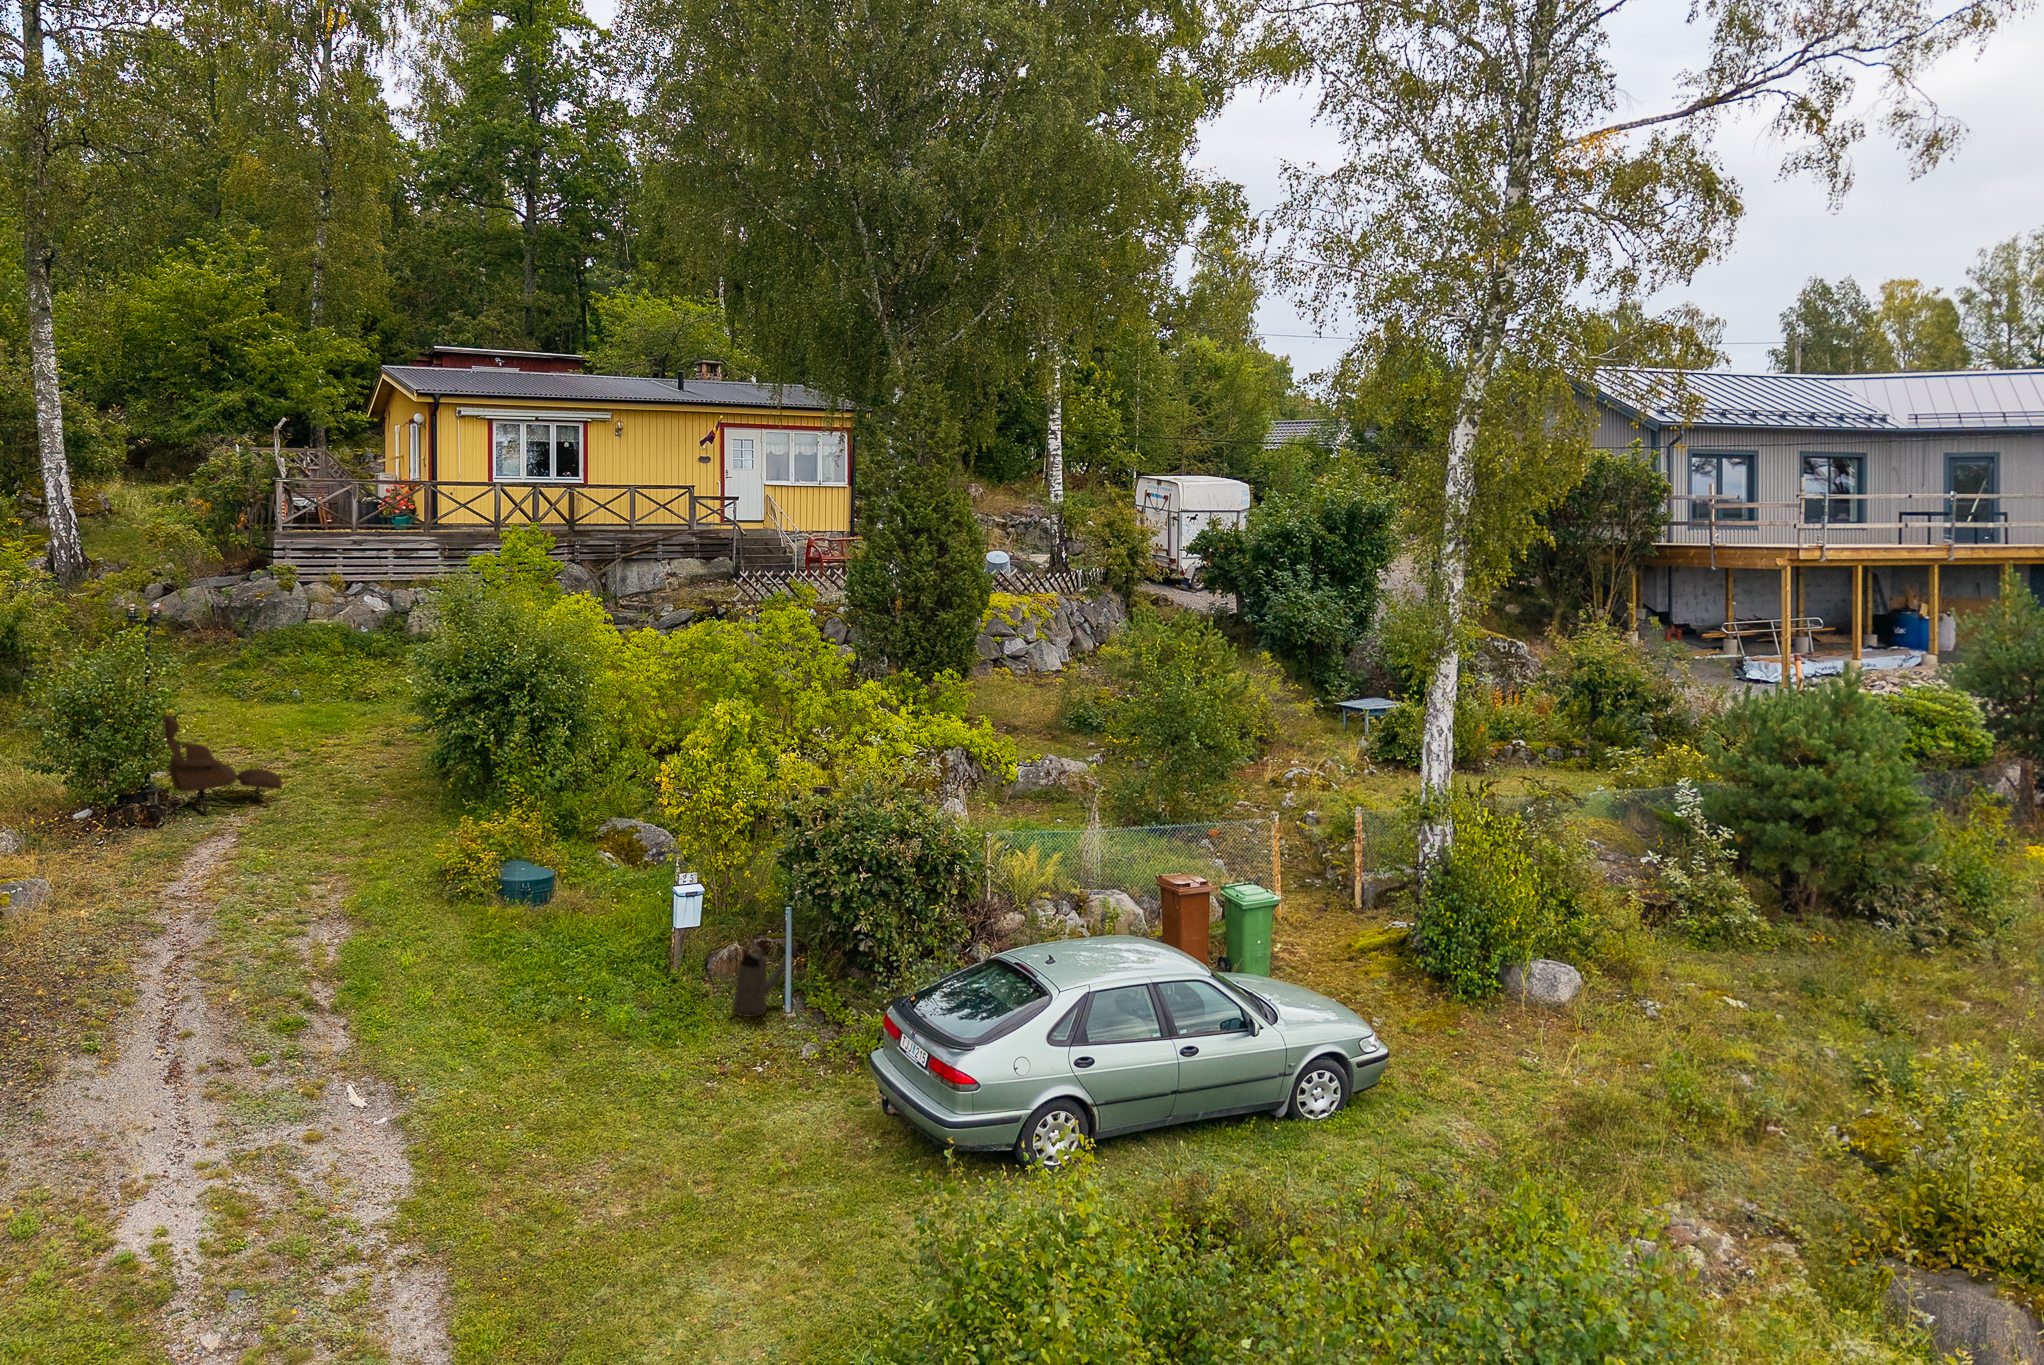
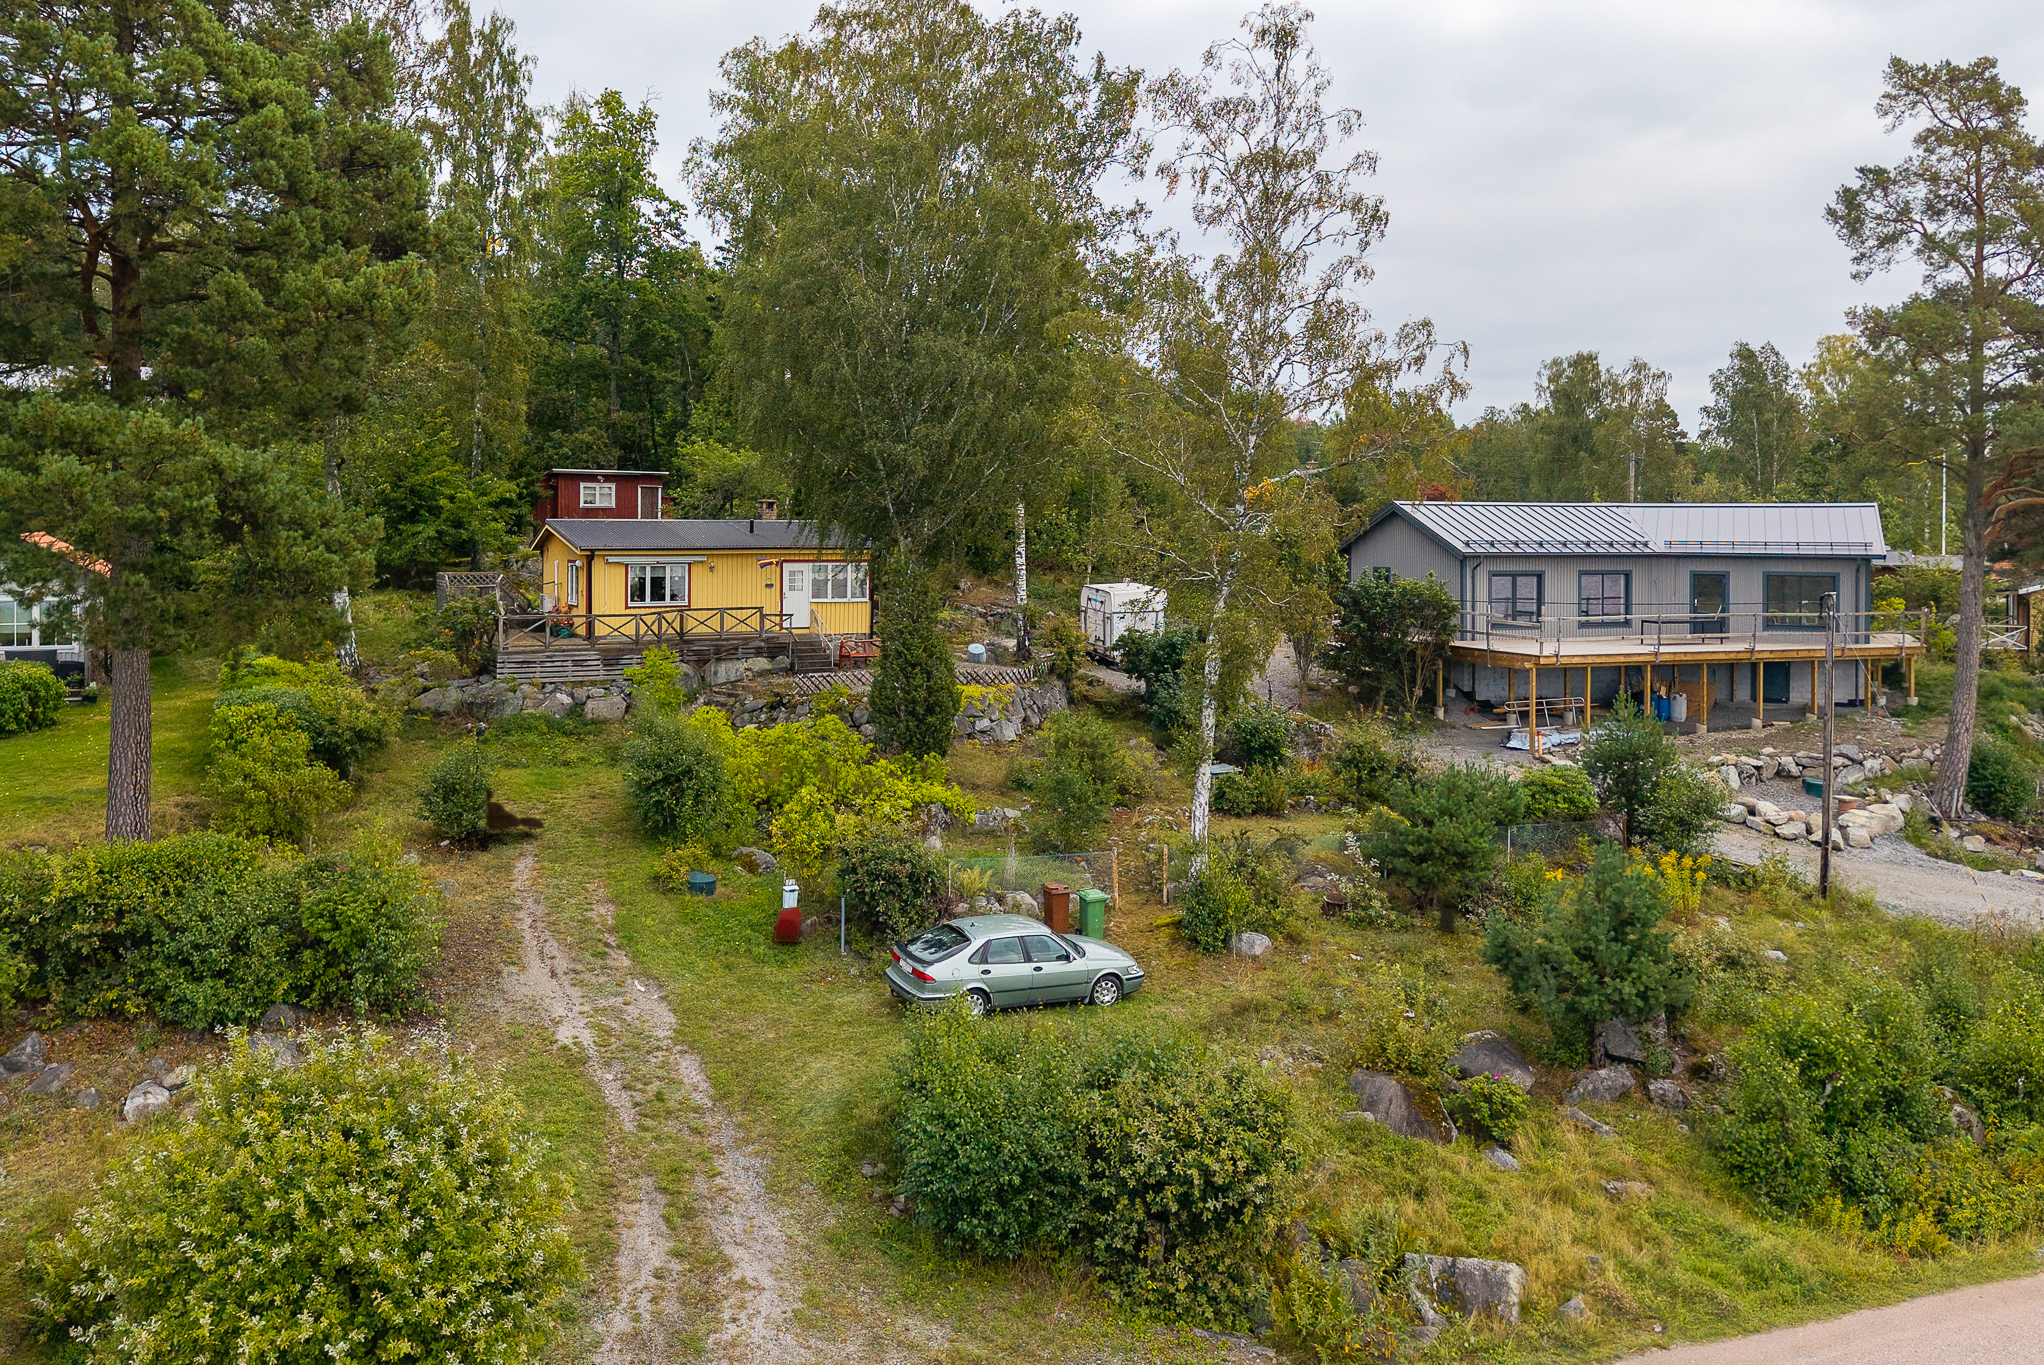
toolbox: none [657,920,714,992] -> present [774,907,802,943]
watering can: present [728,944,798,1017] -> present [1438,897,1455,932]

